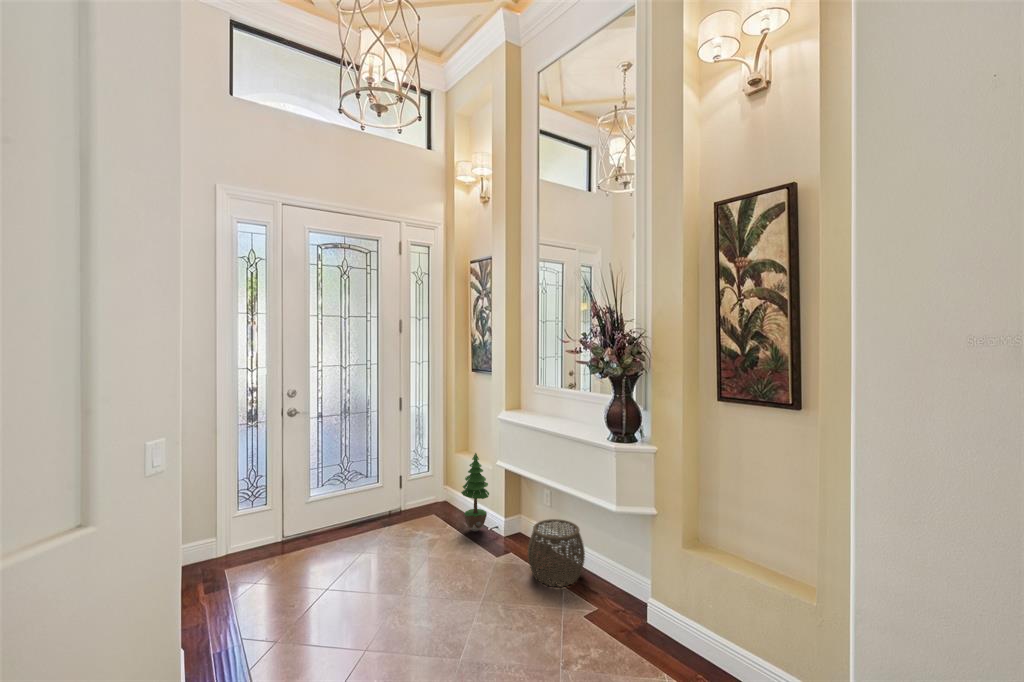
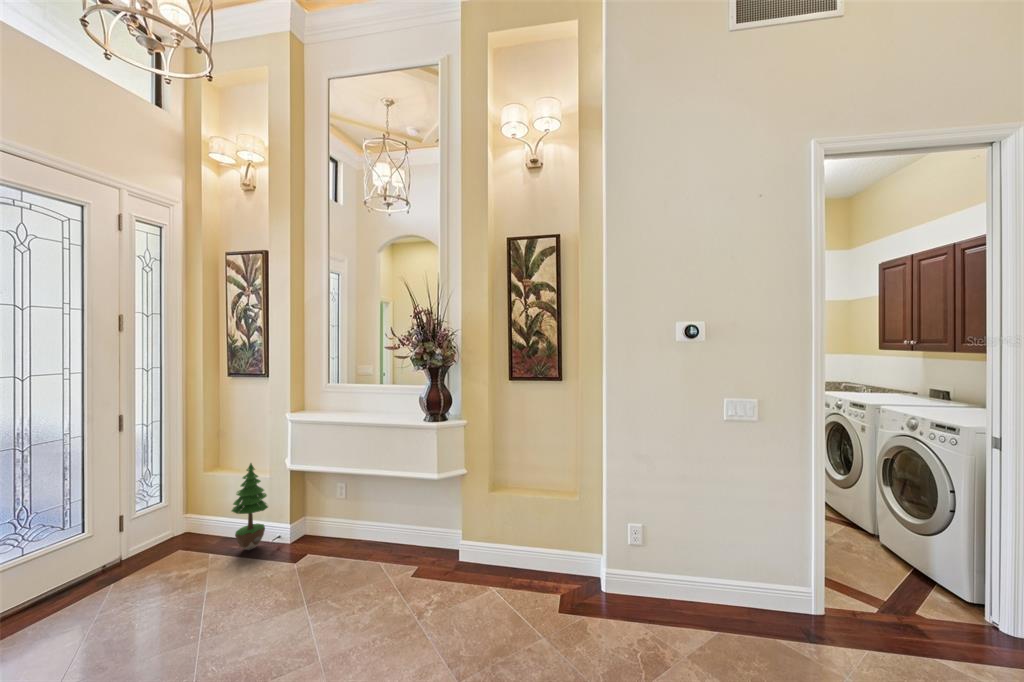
woven basket: present [528,519,585,587] -> none [336,505,394,571]

